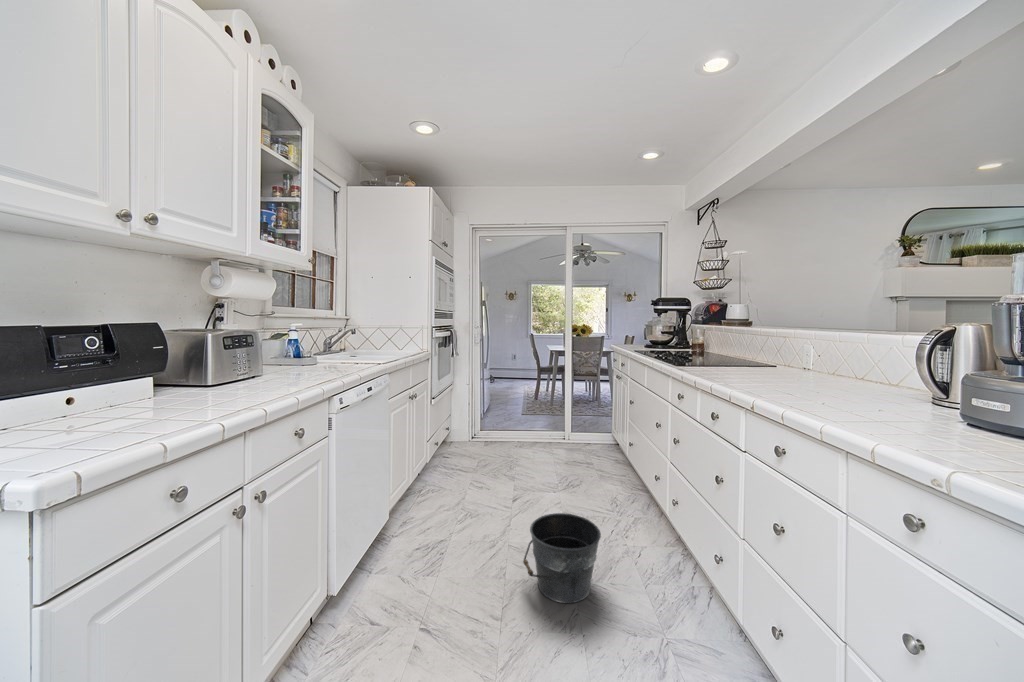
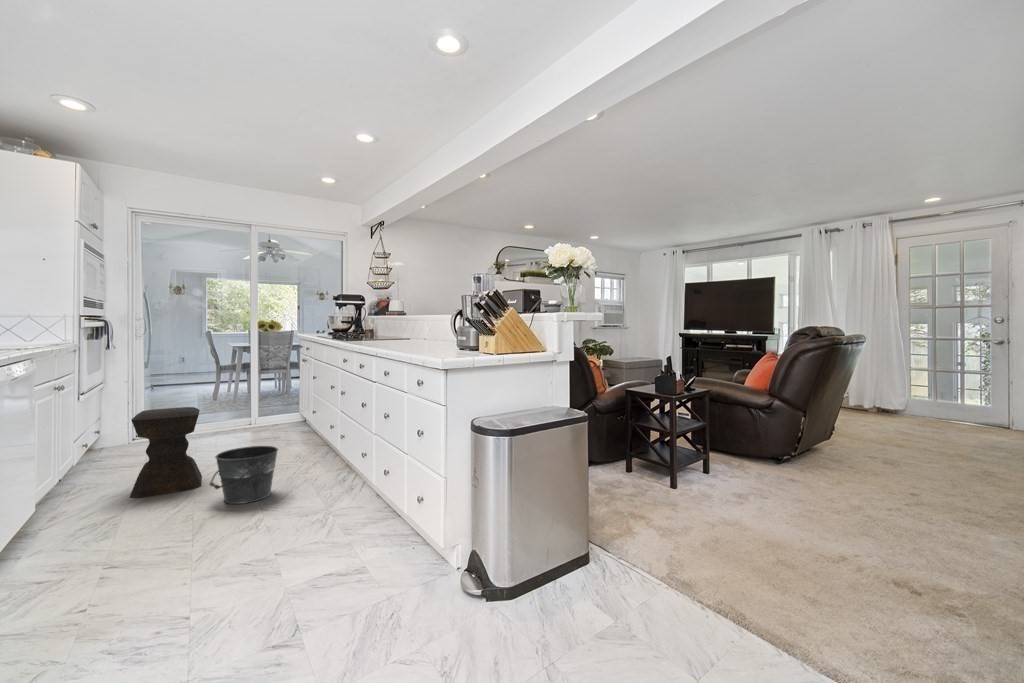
stool: none [455,437,518,540] -> present [130,407,202,498]

